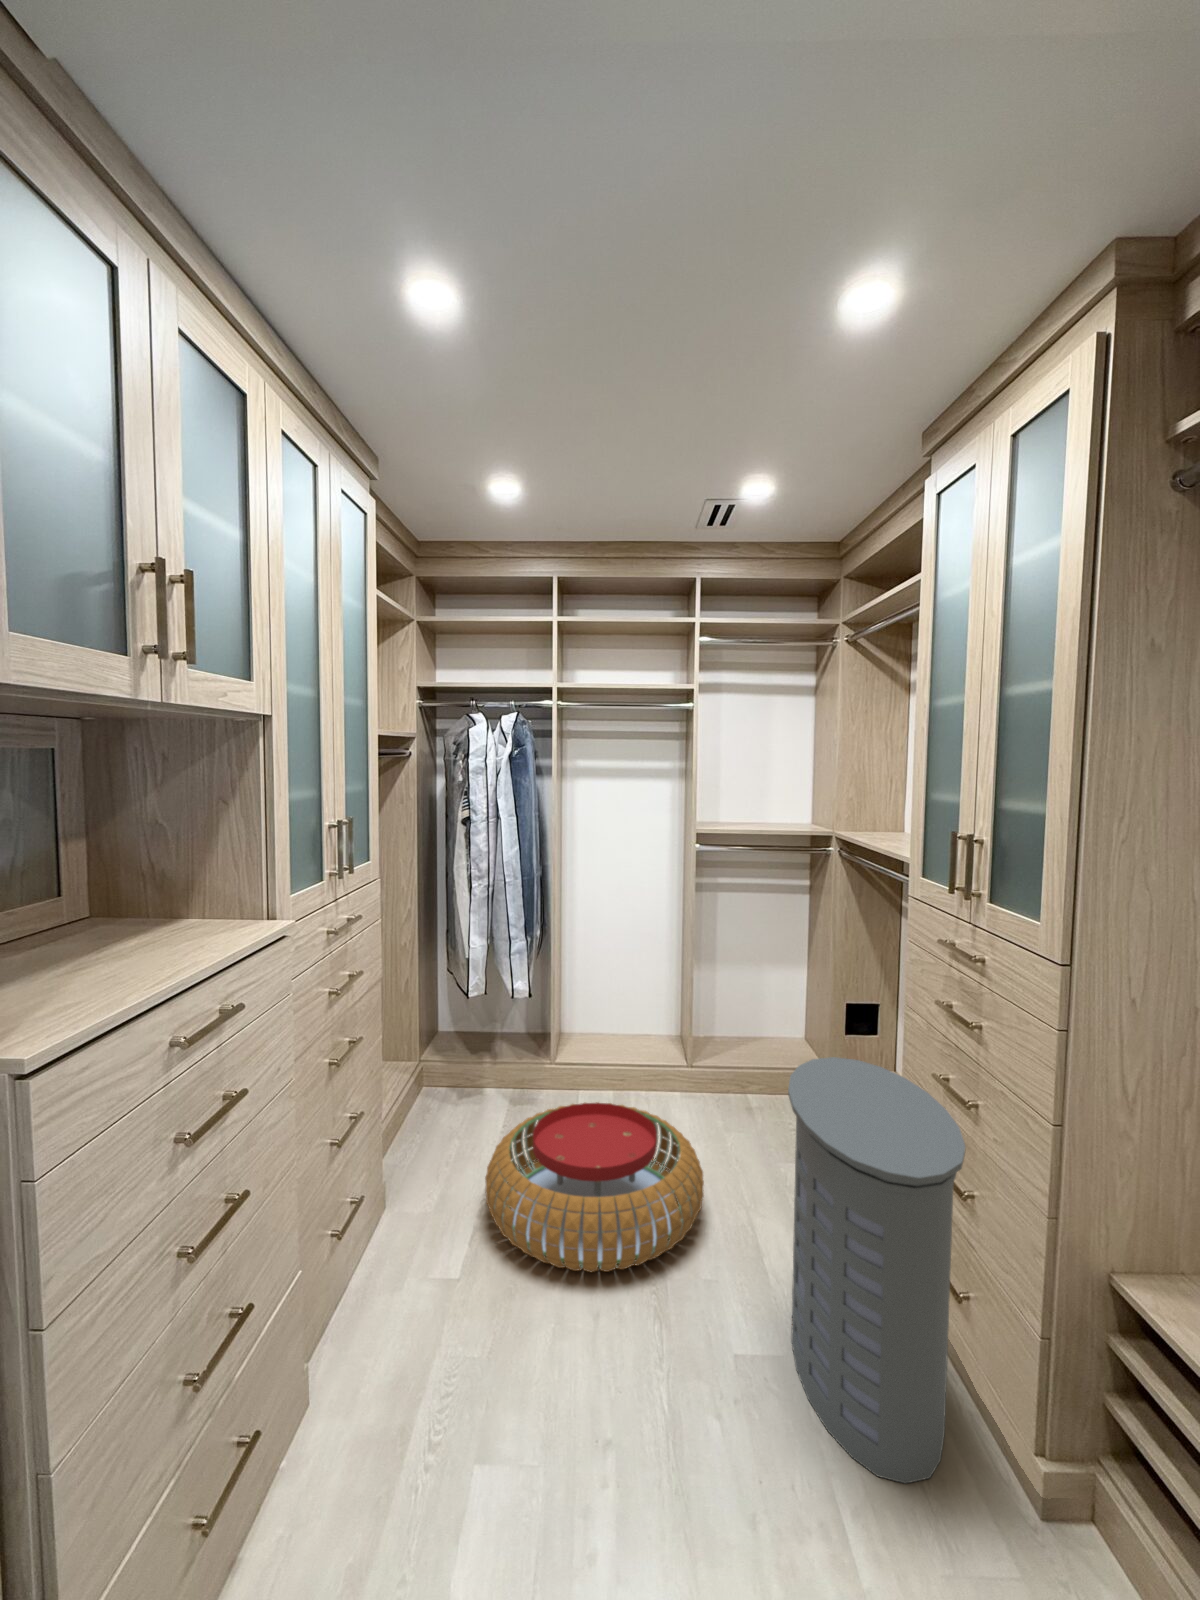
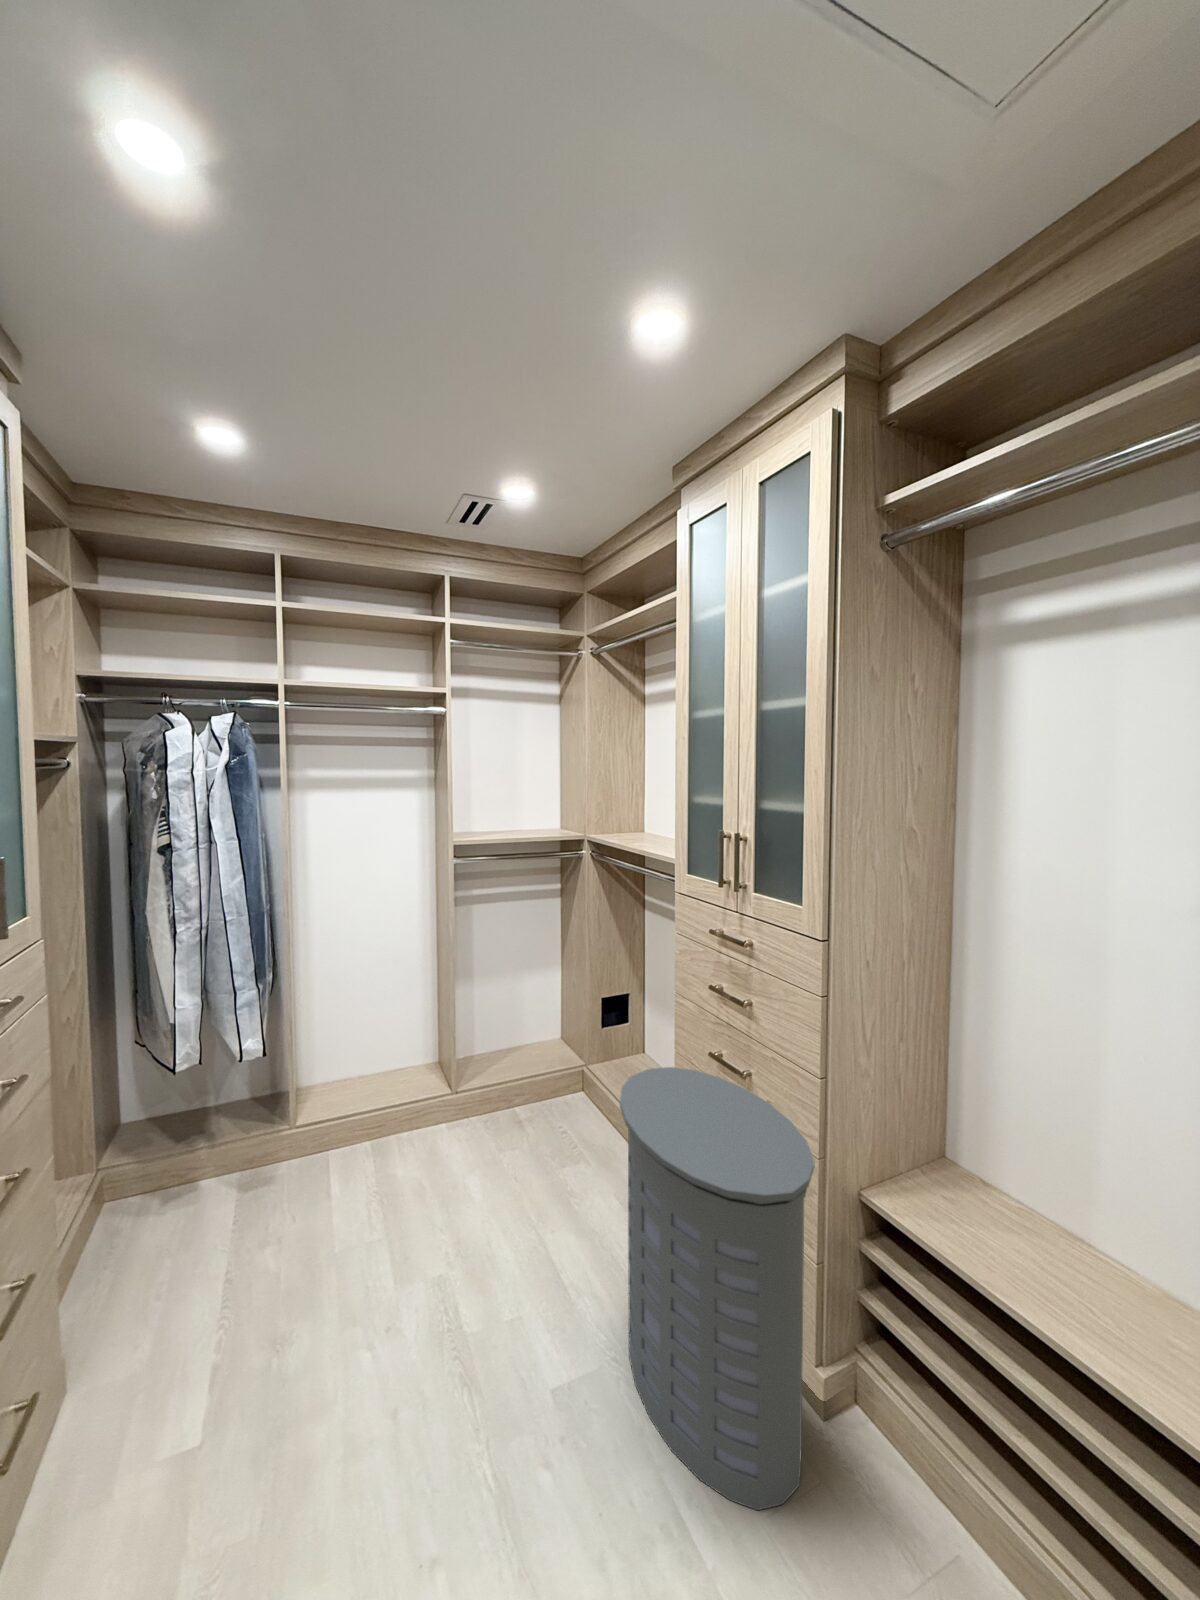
pouf: present [485,1102,704,1272] -> none [234,1162,510,1406]

